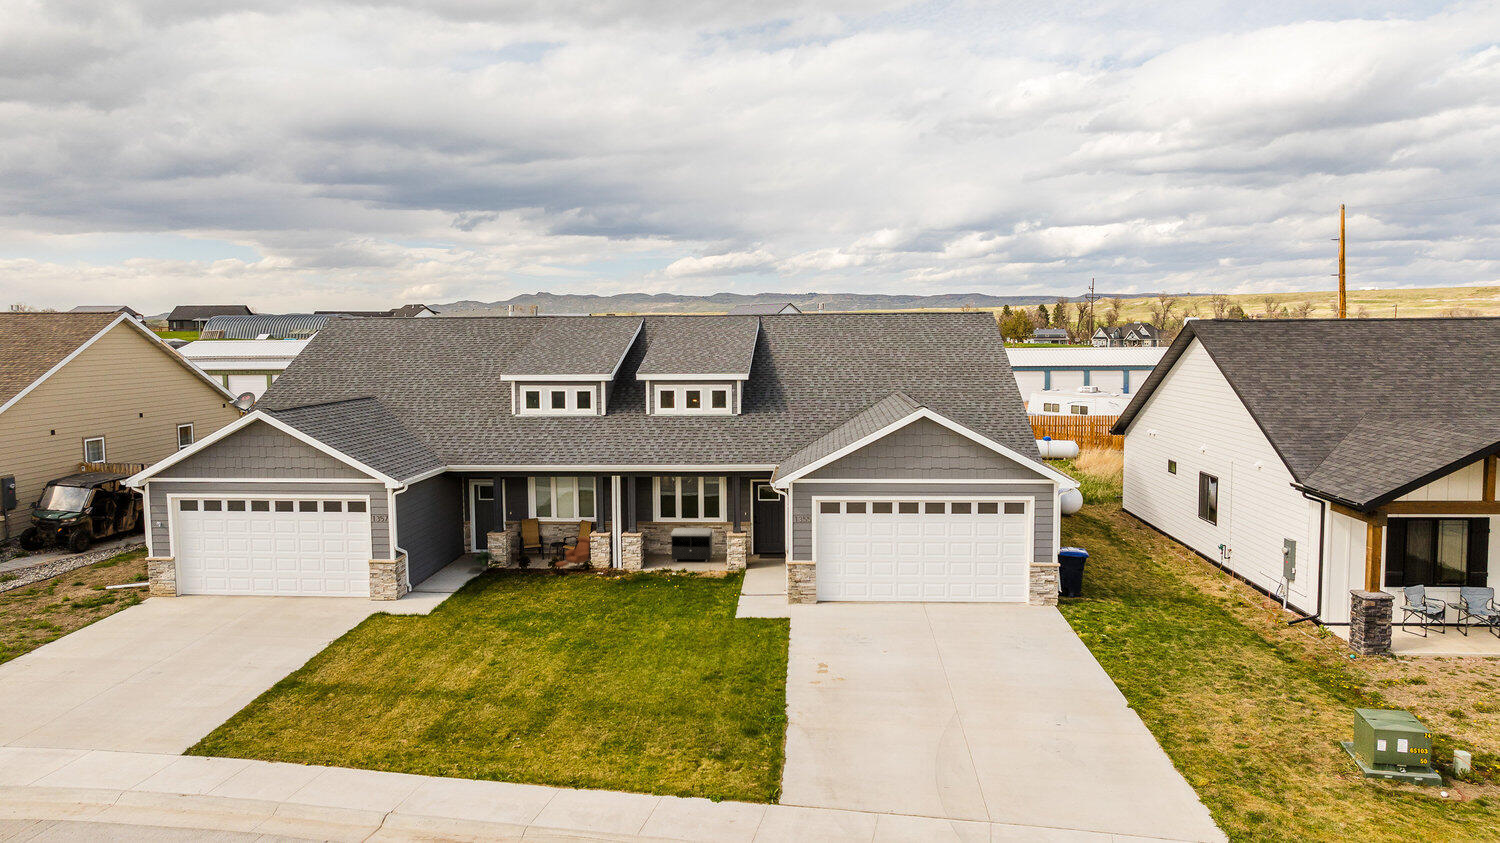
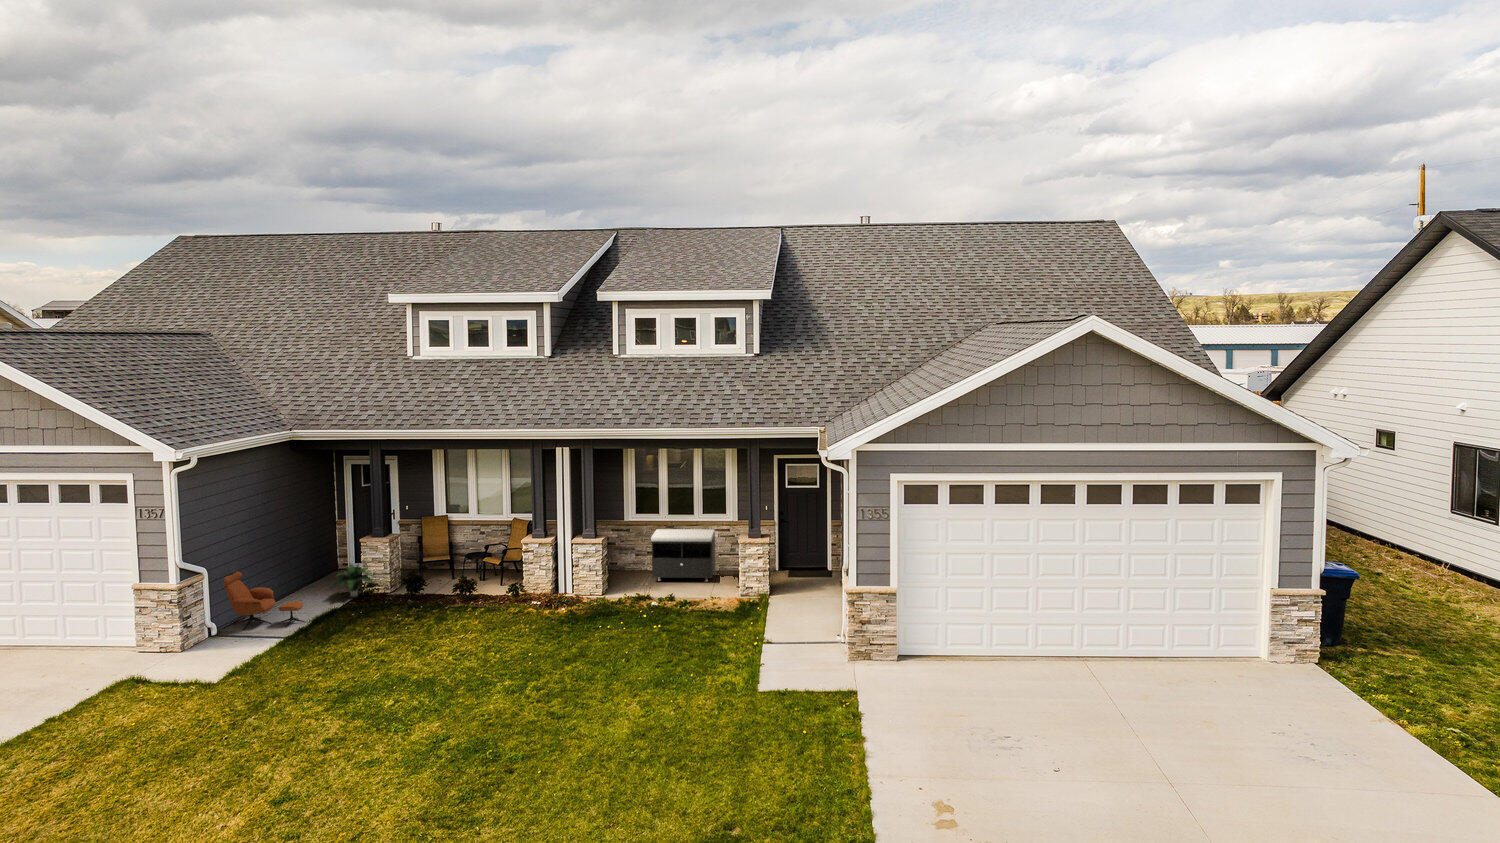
lounge chair: present [556,537,590,573] -> present [224,572,306,630]

